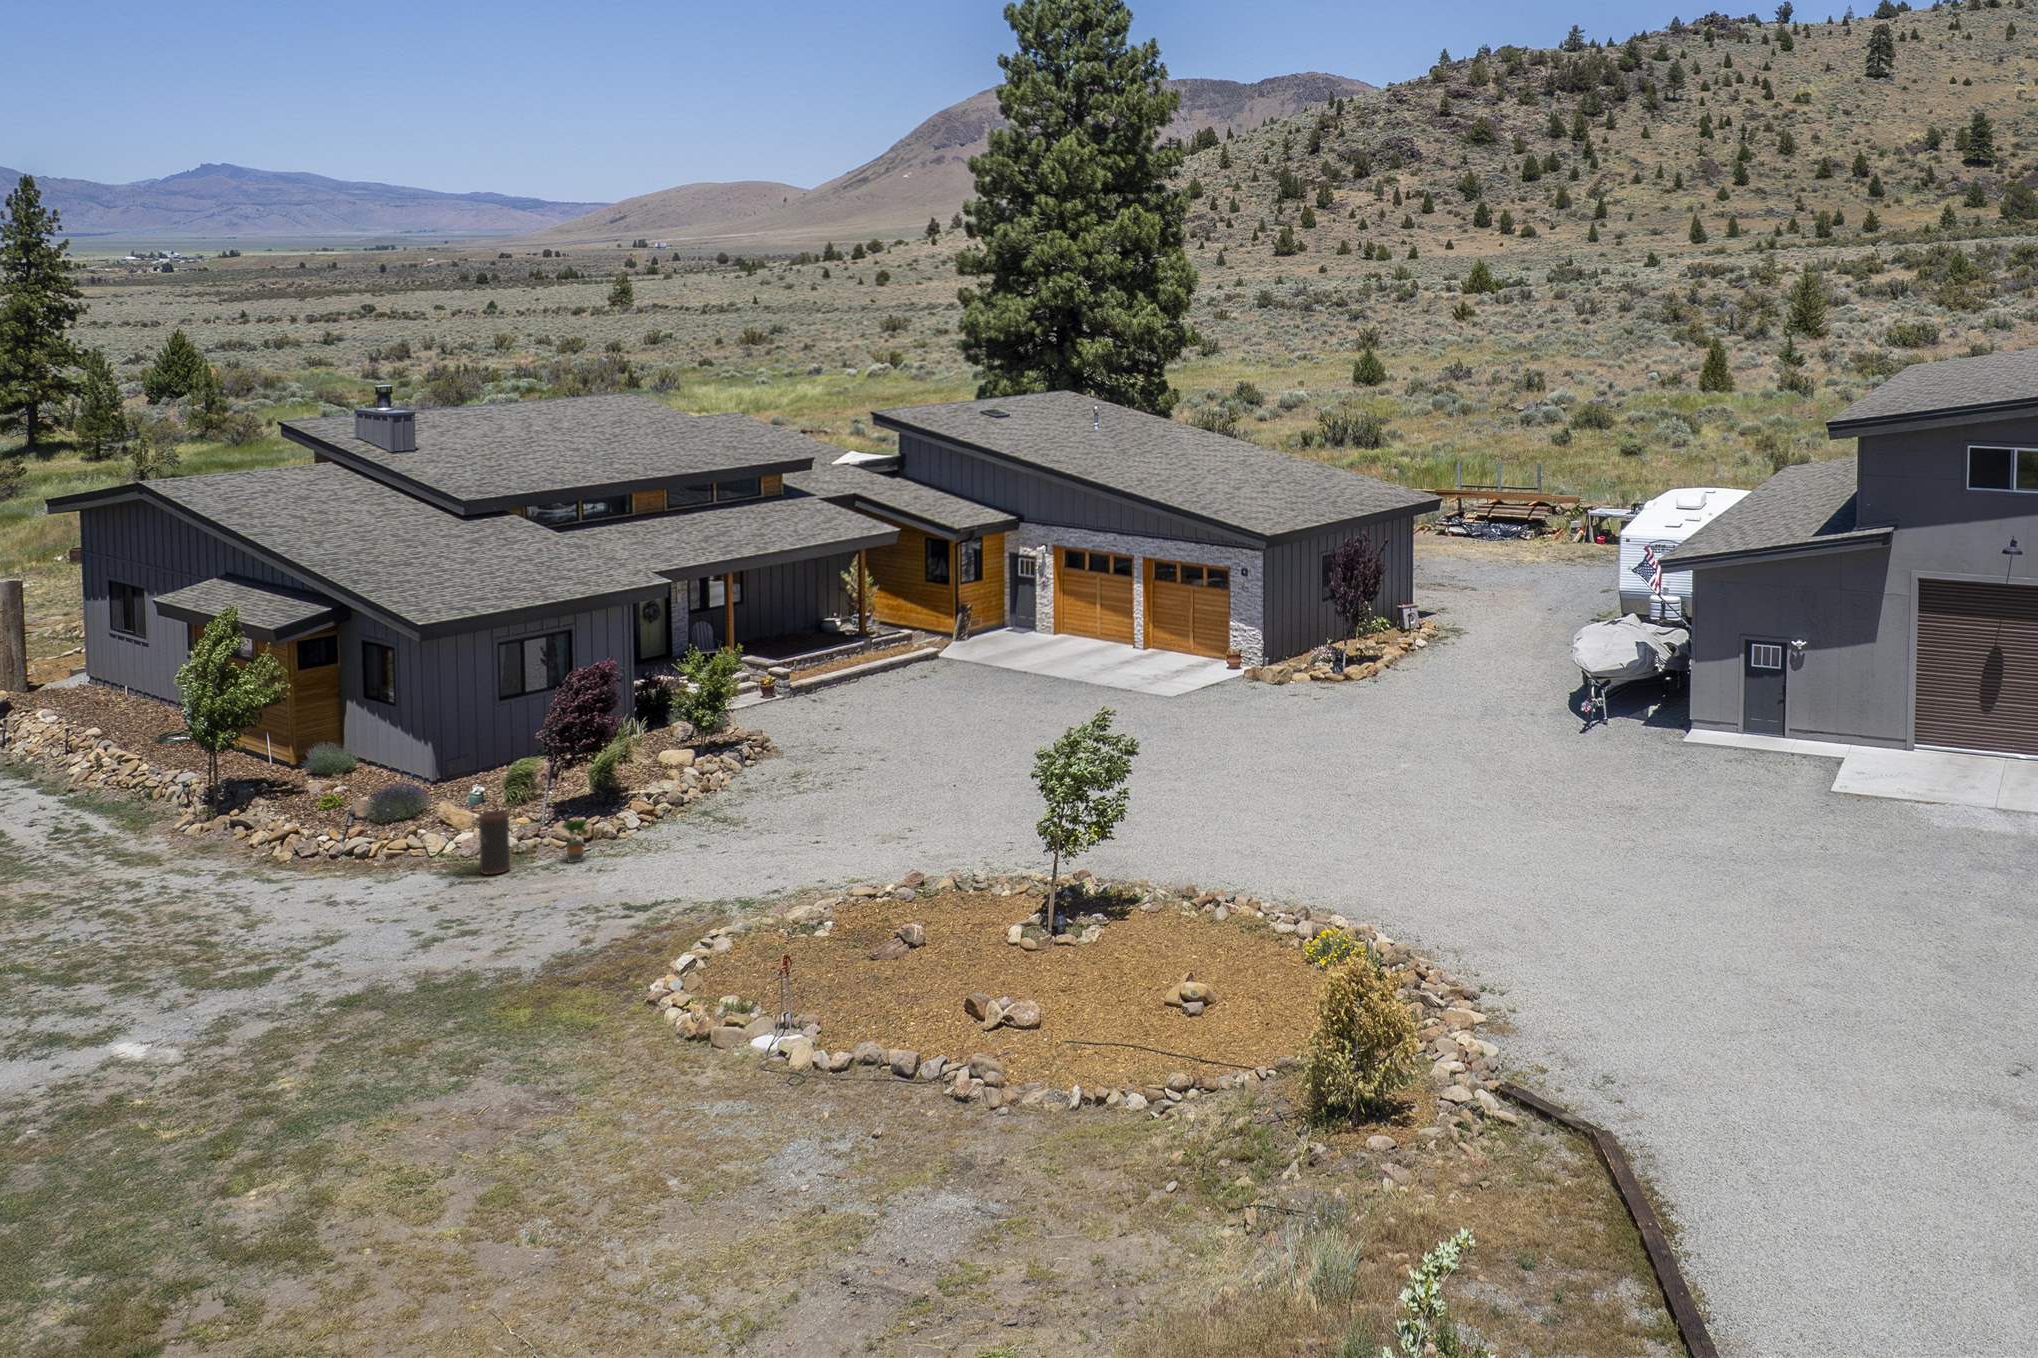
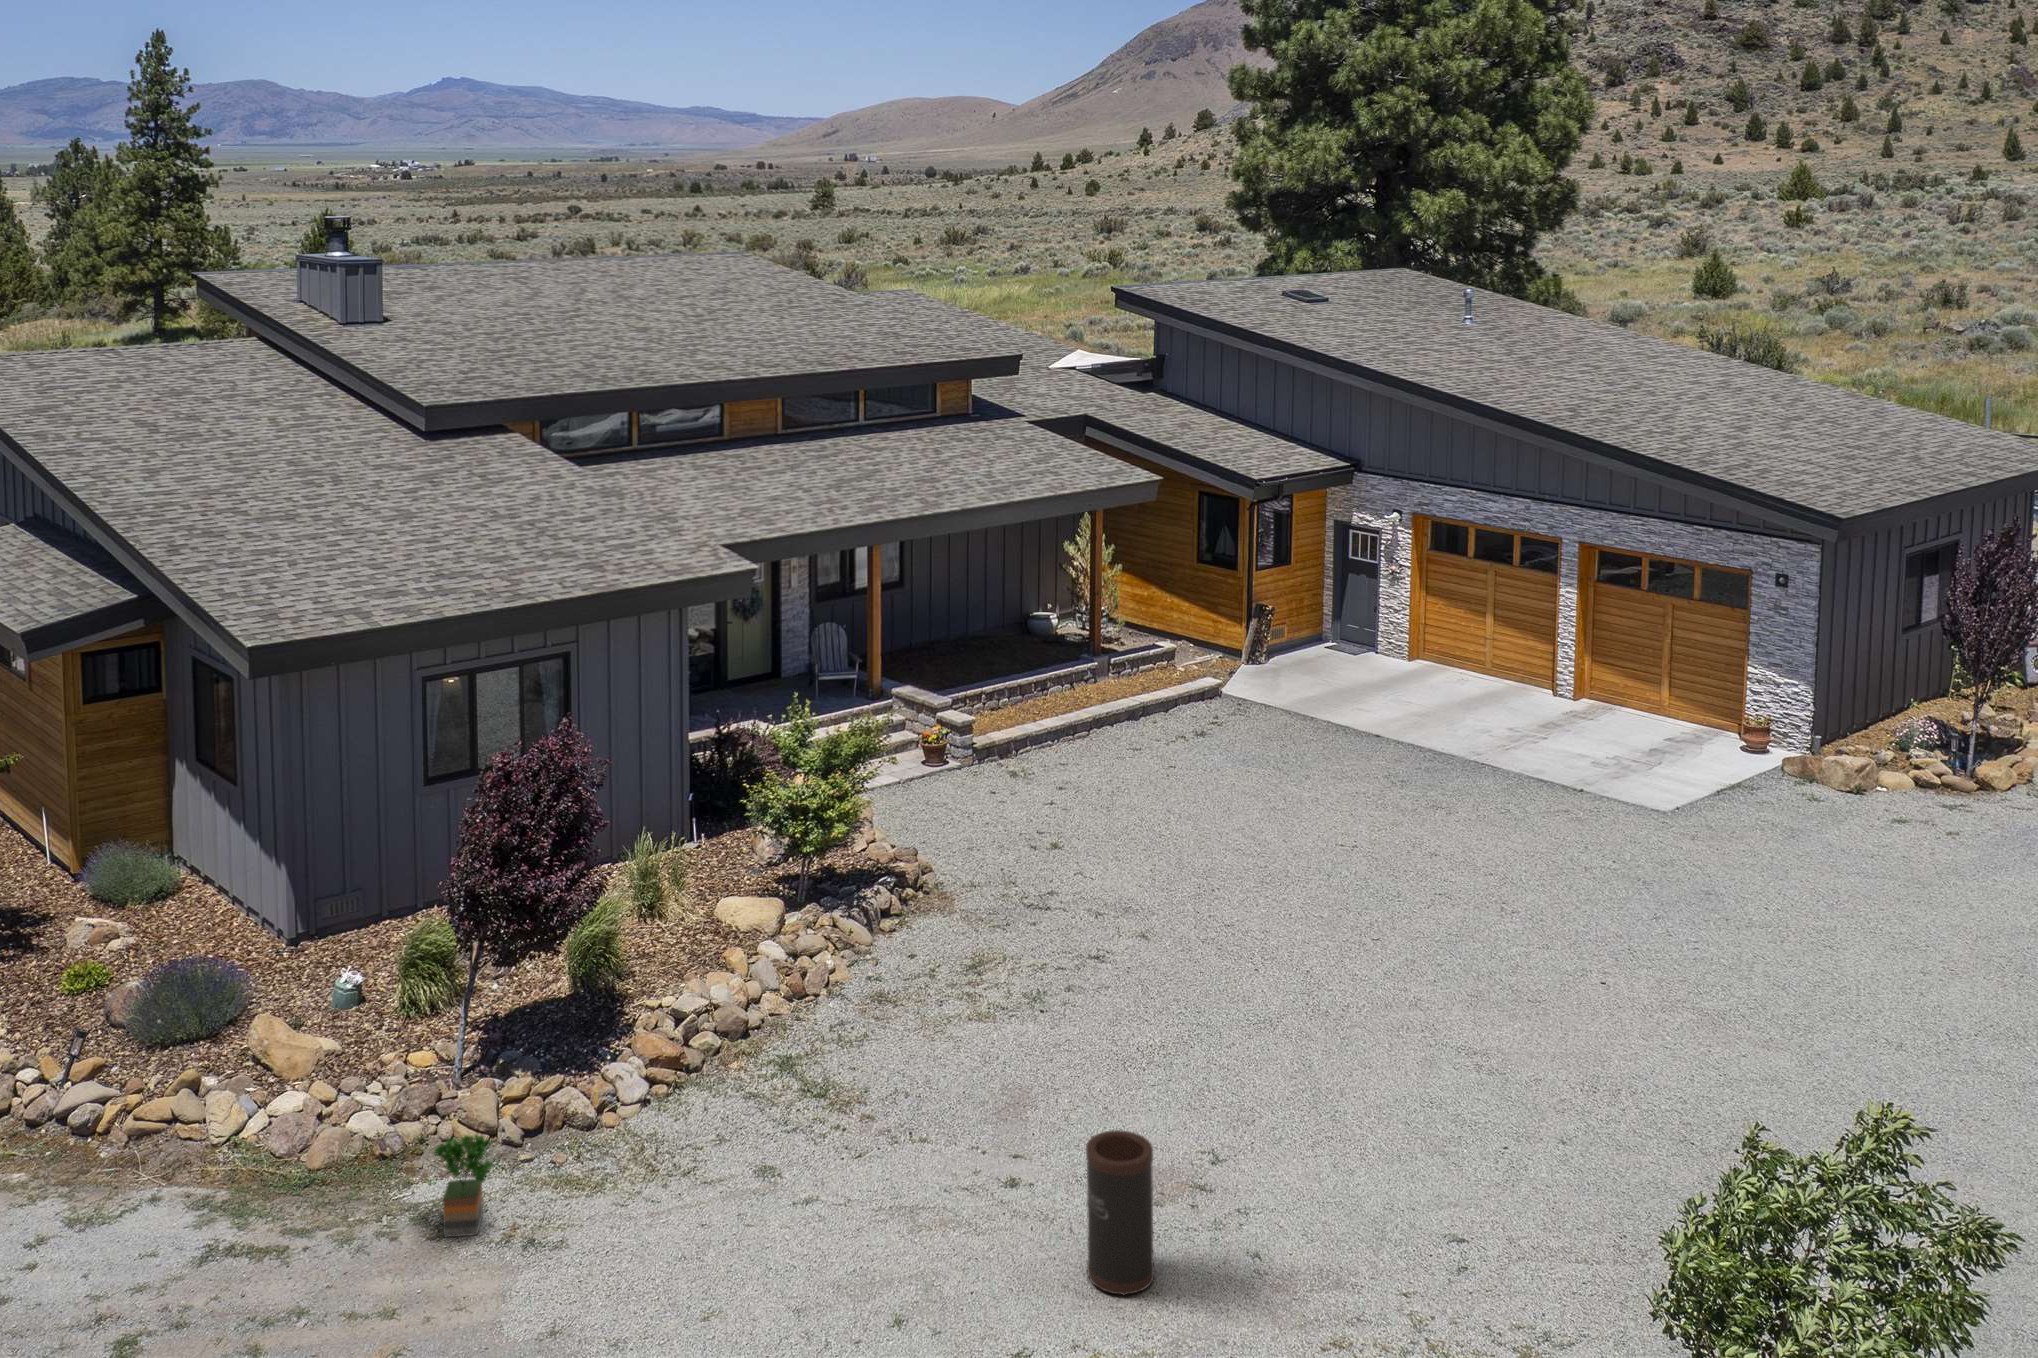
trash can: present [479,810,510,875] -> present [1086,1130,1154,1296]

